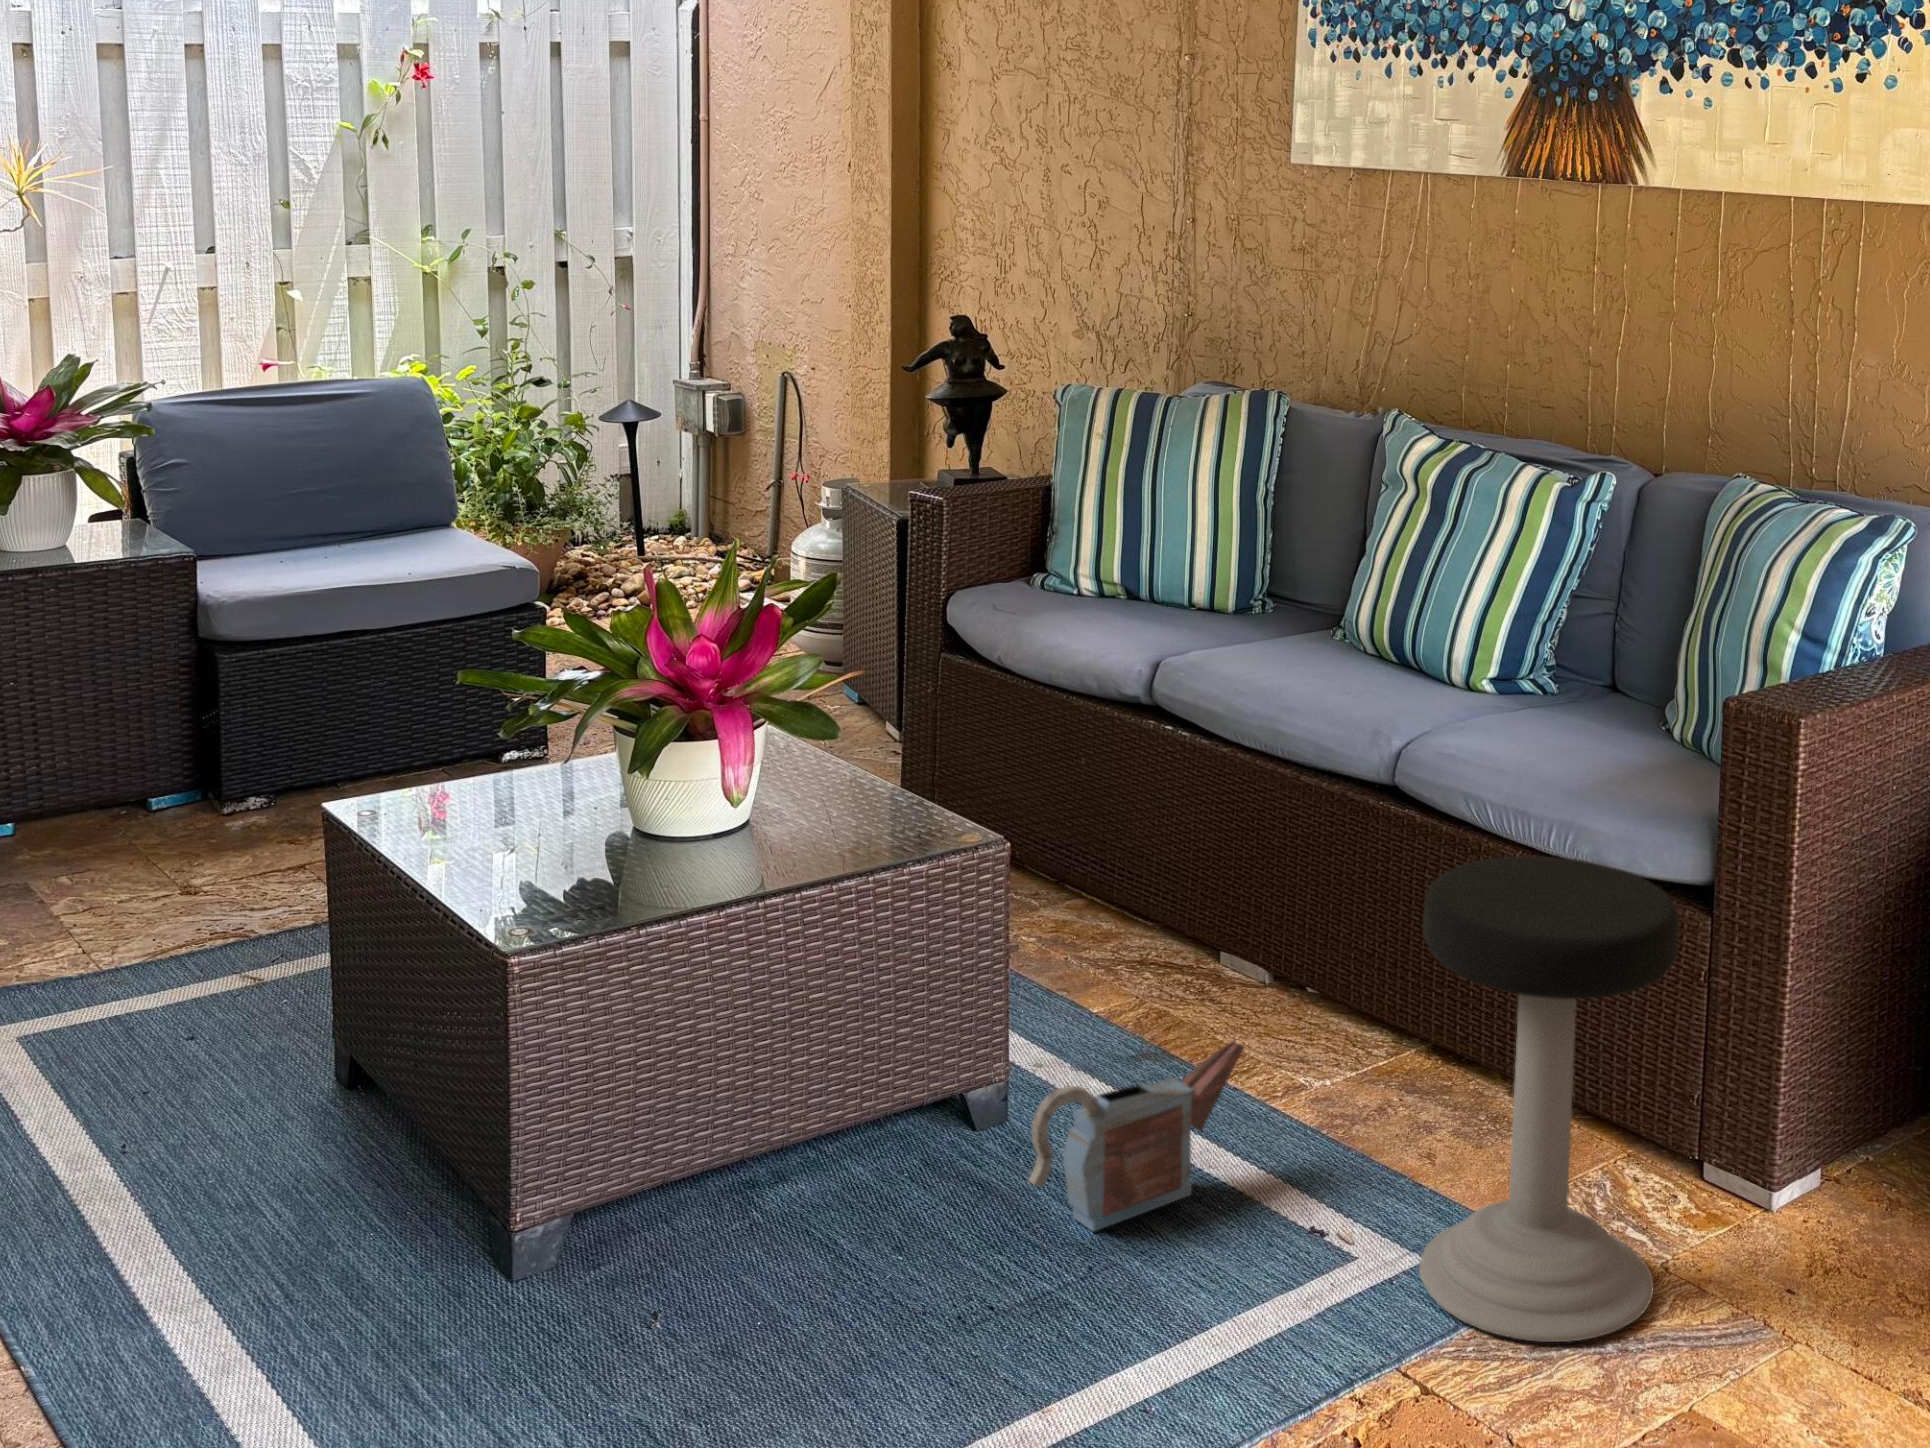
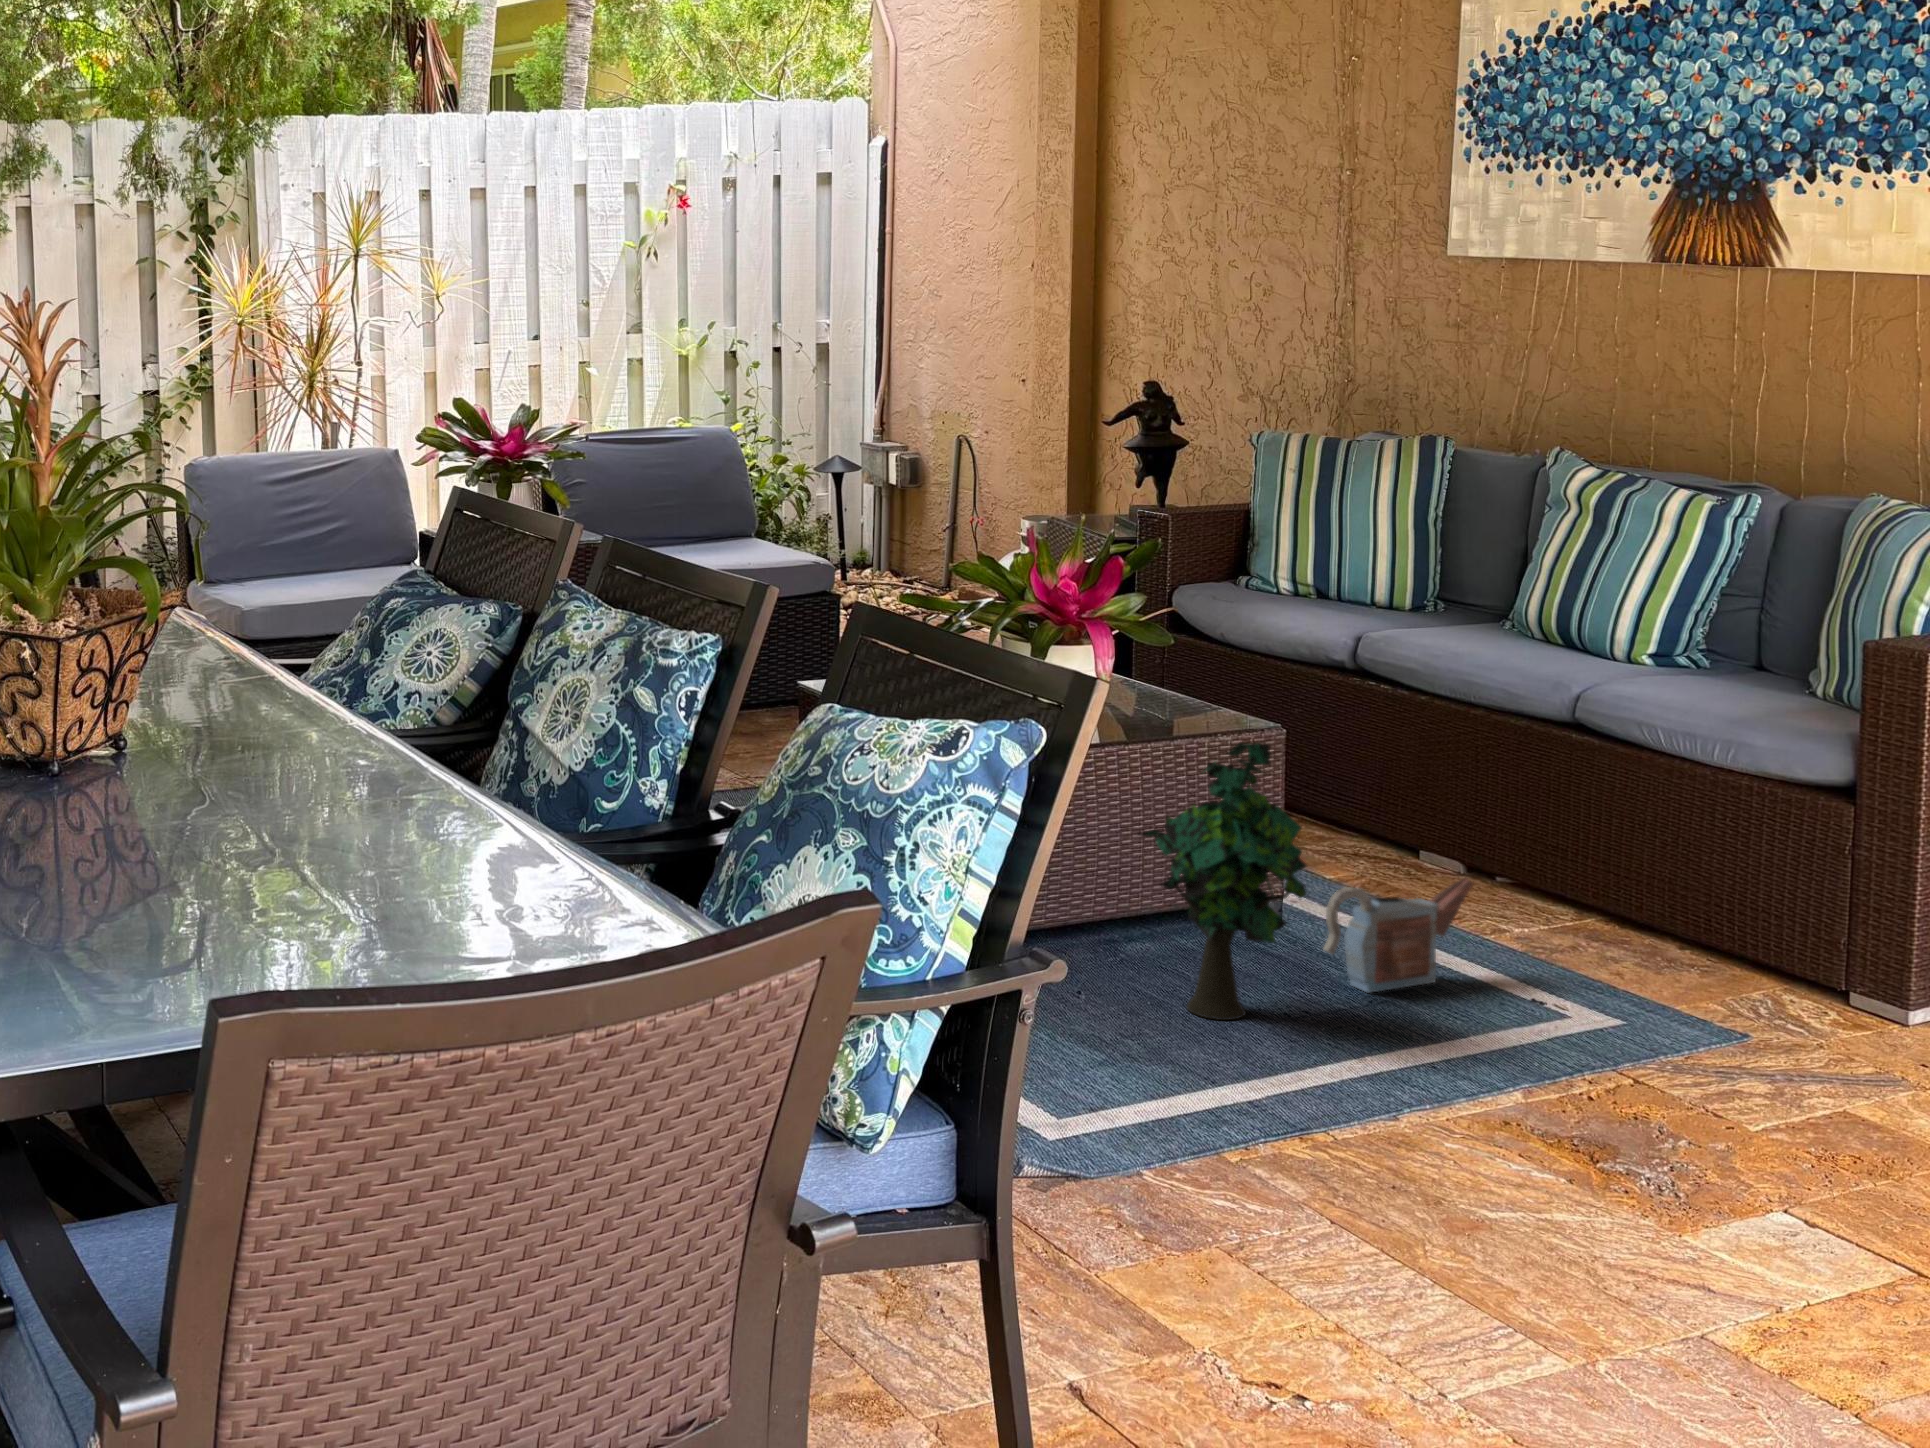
stool: present [1419,856,1679,1342] -> none [1624,743,1834,1076]
decorative plant: none [743,910,995,1327] -> present [1138,743,1307,1020]

